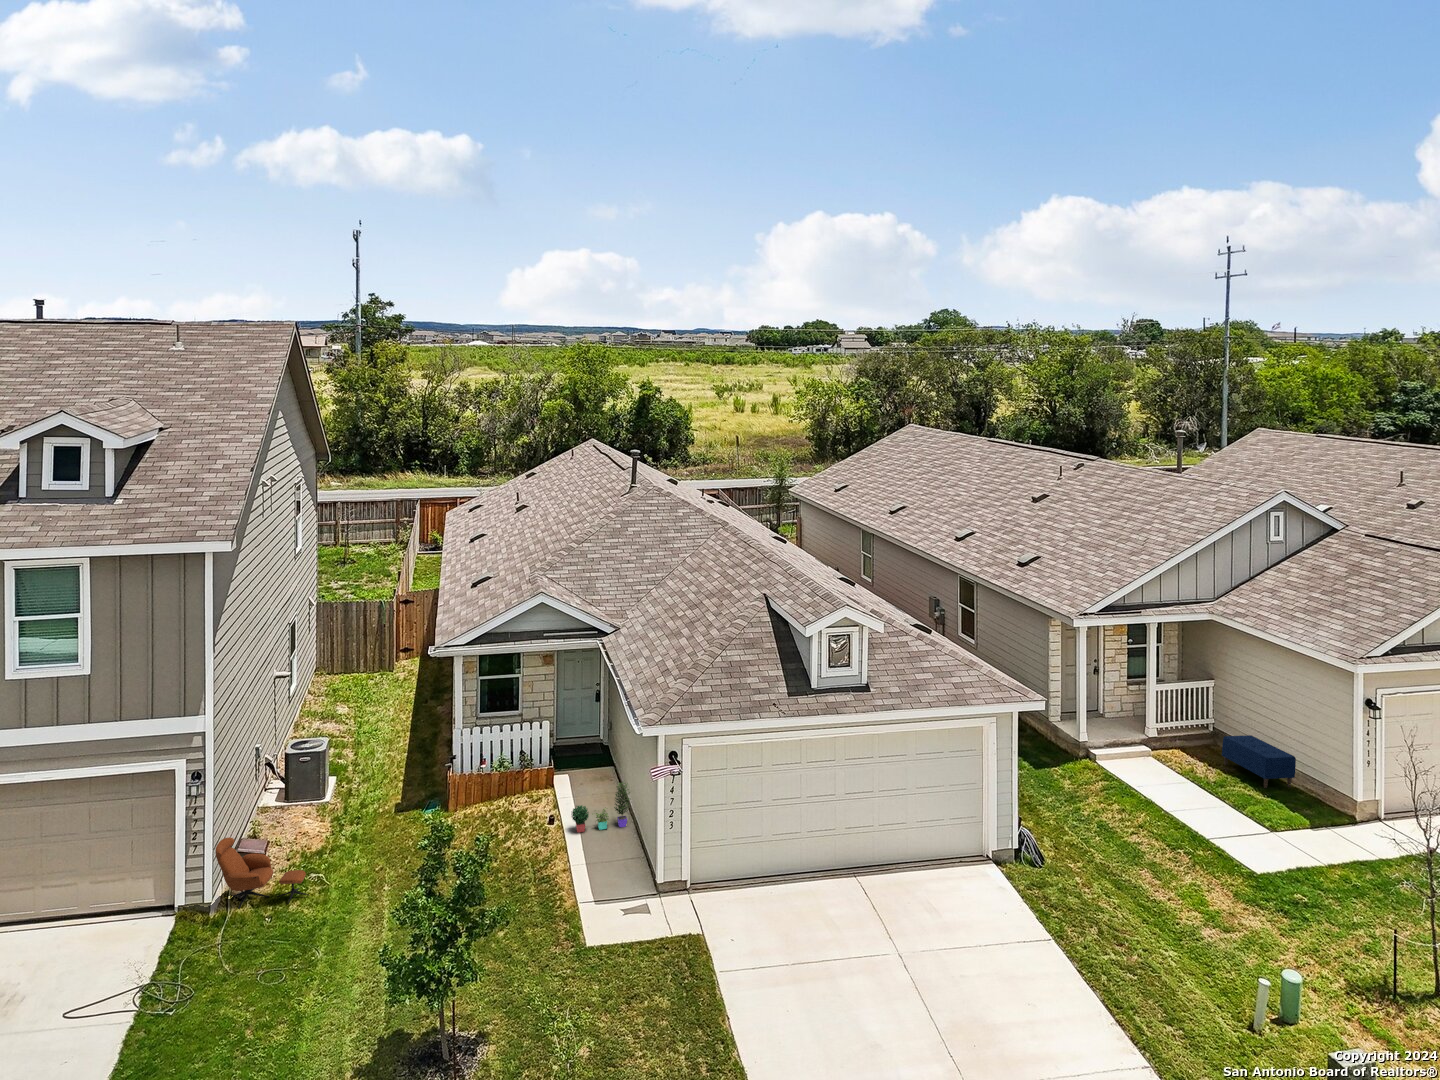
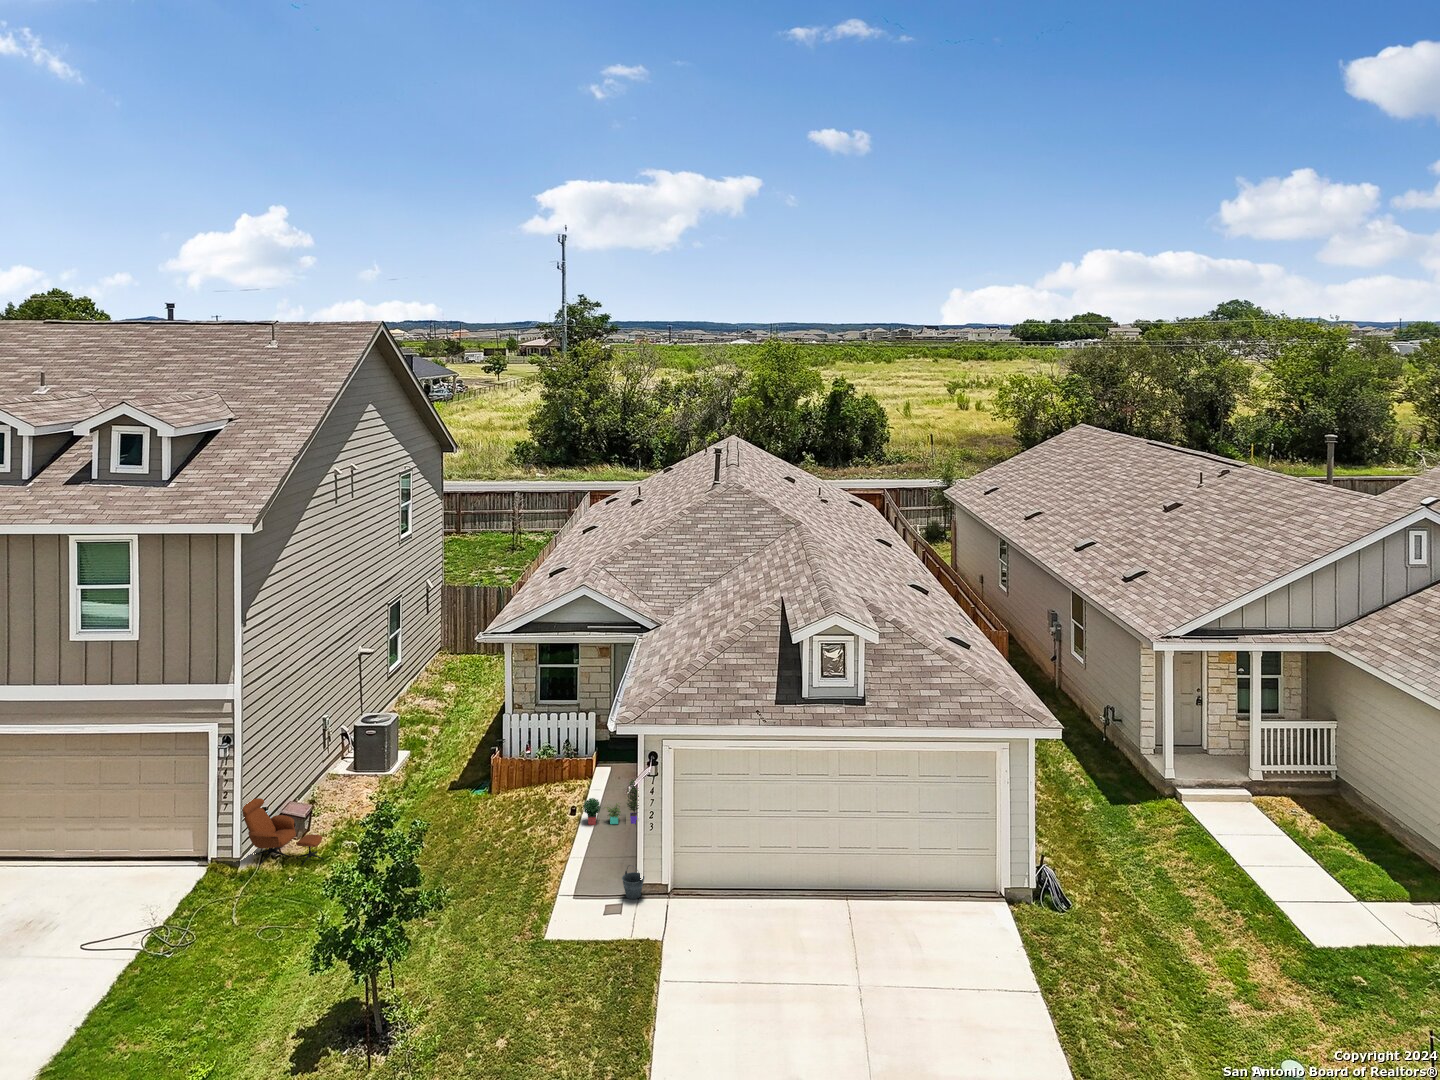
bench: present [1222,735,1296,788] -> none [1336,786,1421,852]
bucket: none [643,866,665,899] -> present [622,865,644,899]

